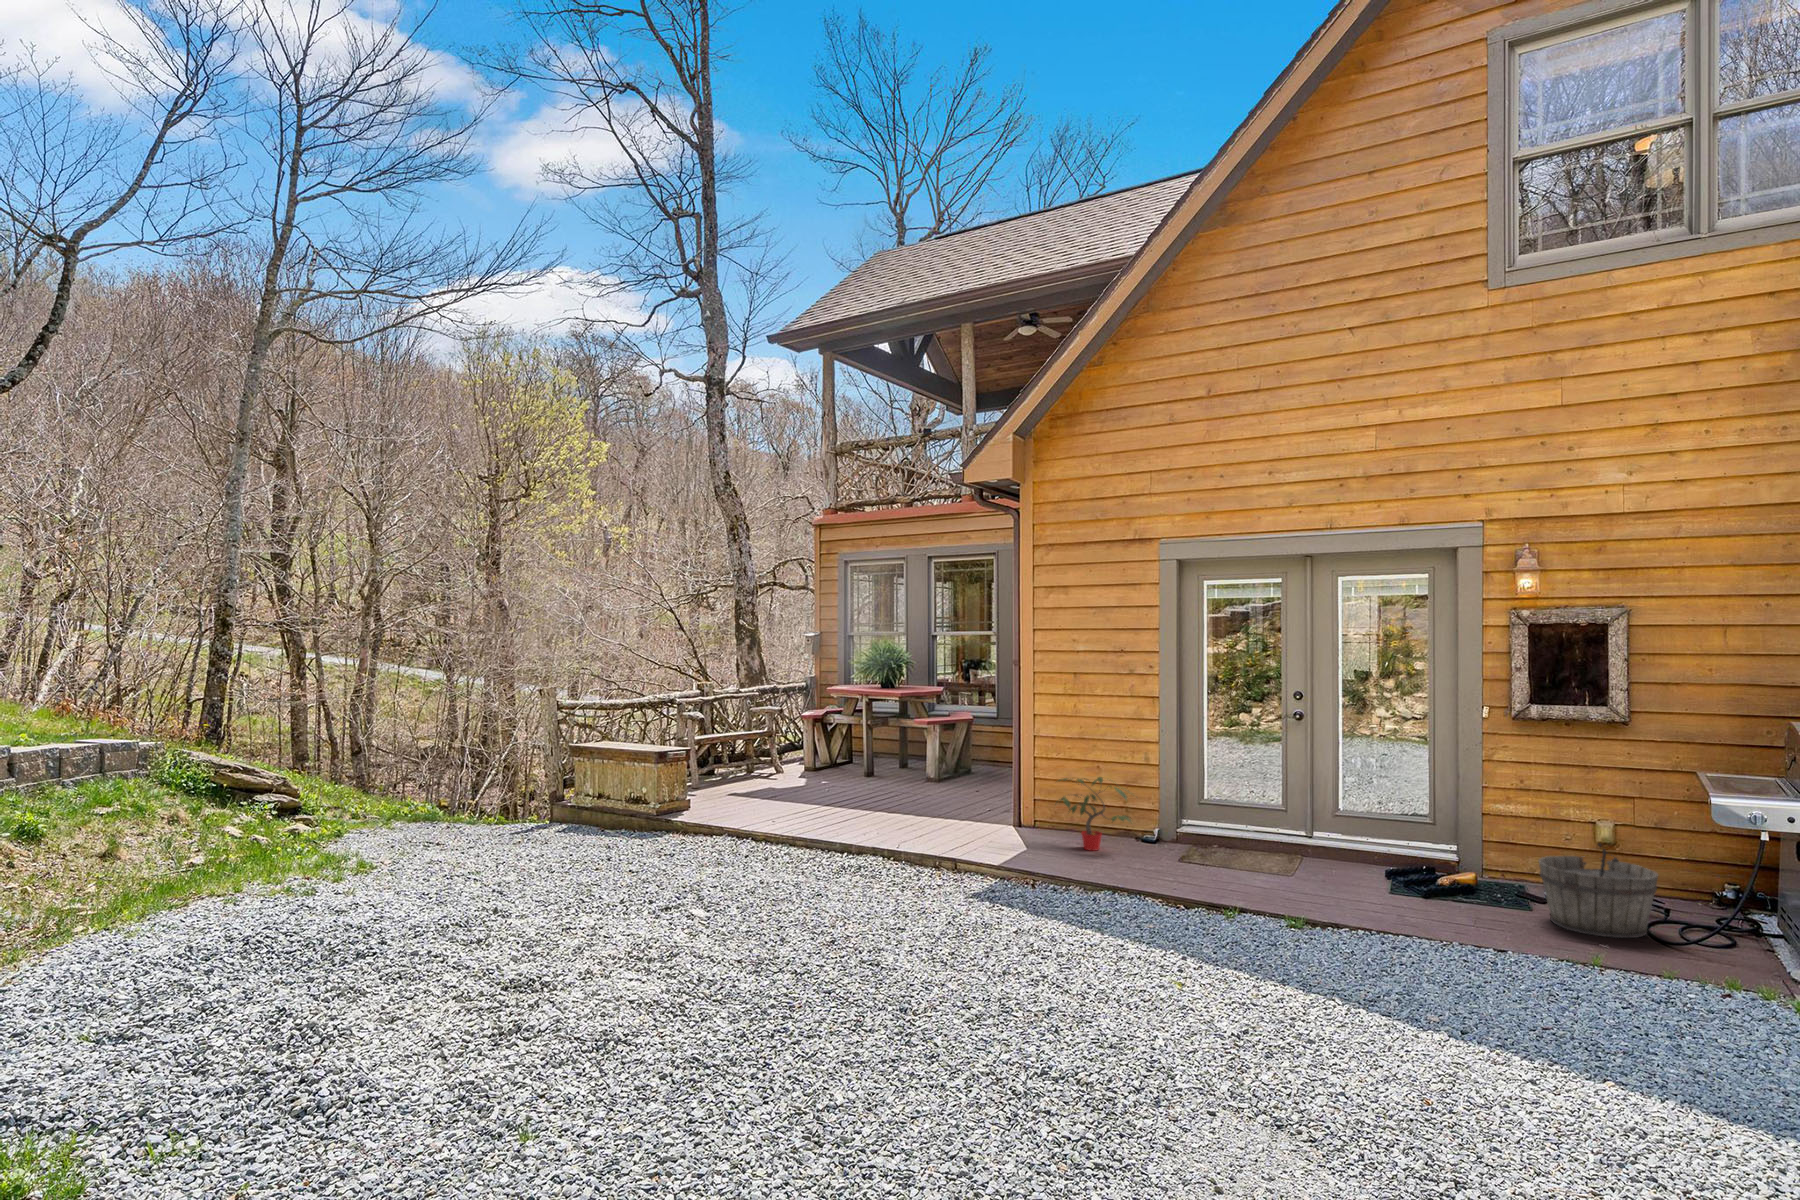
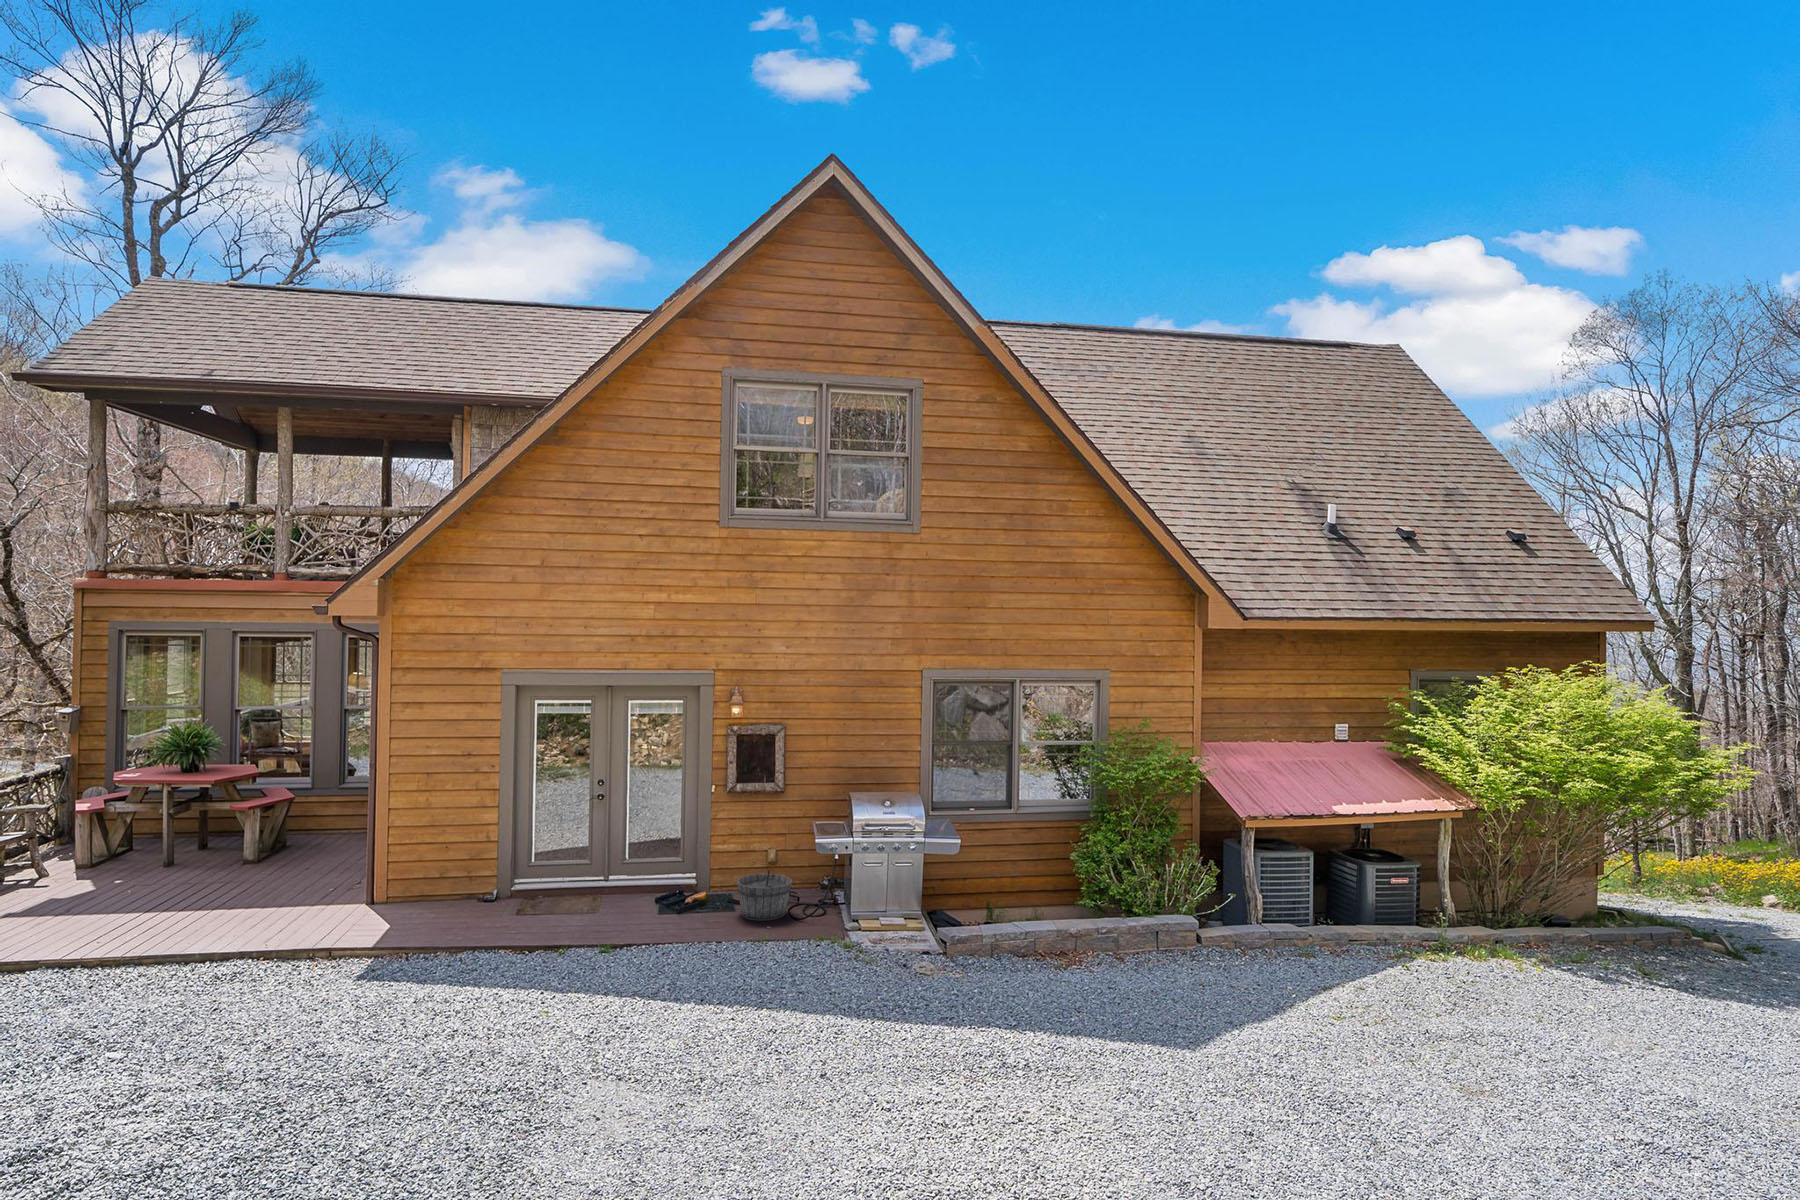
potted plant: present [1056,777,1131,851] -> none [409,857,484,916]

